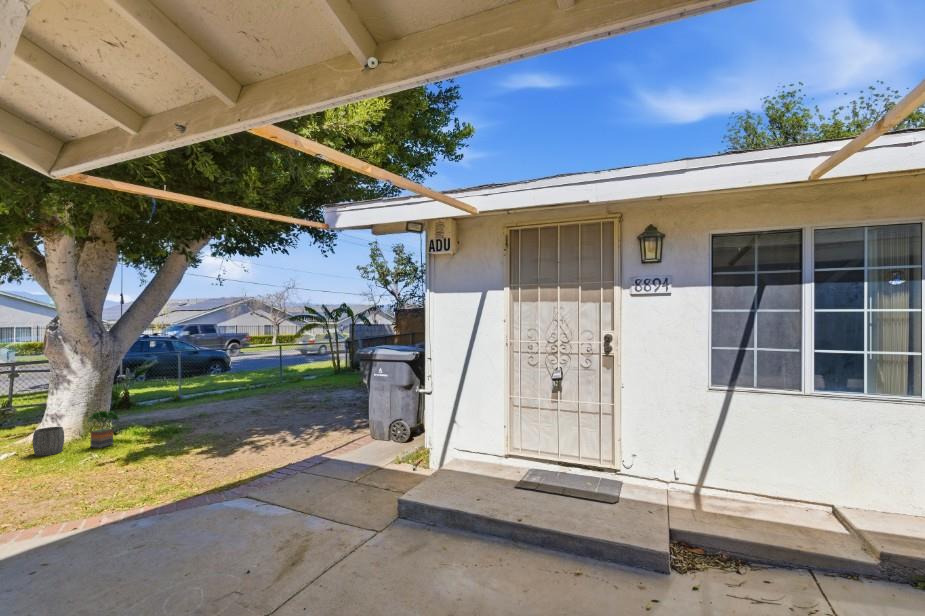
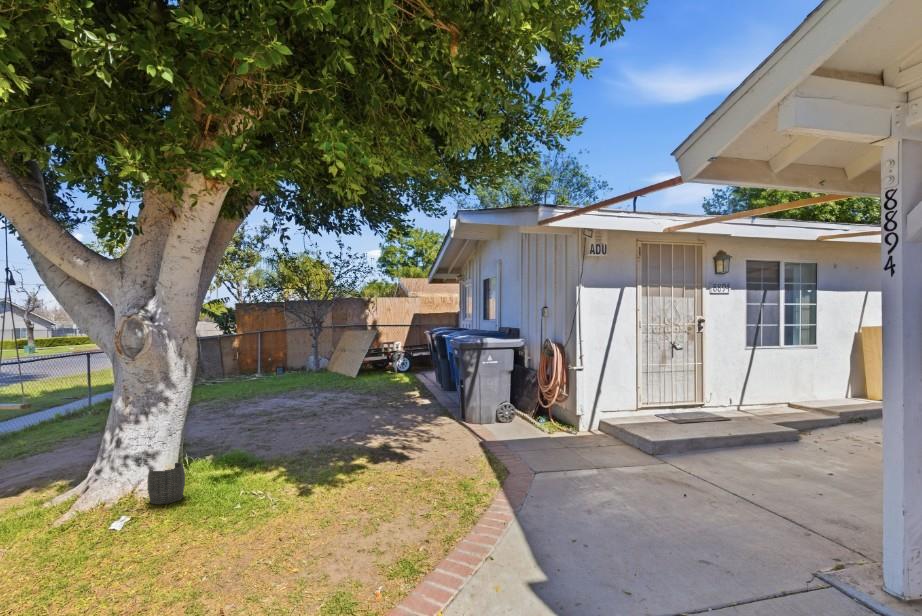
potted tree: present [88,411,119,448] -> none [190,433,227,484]

